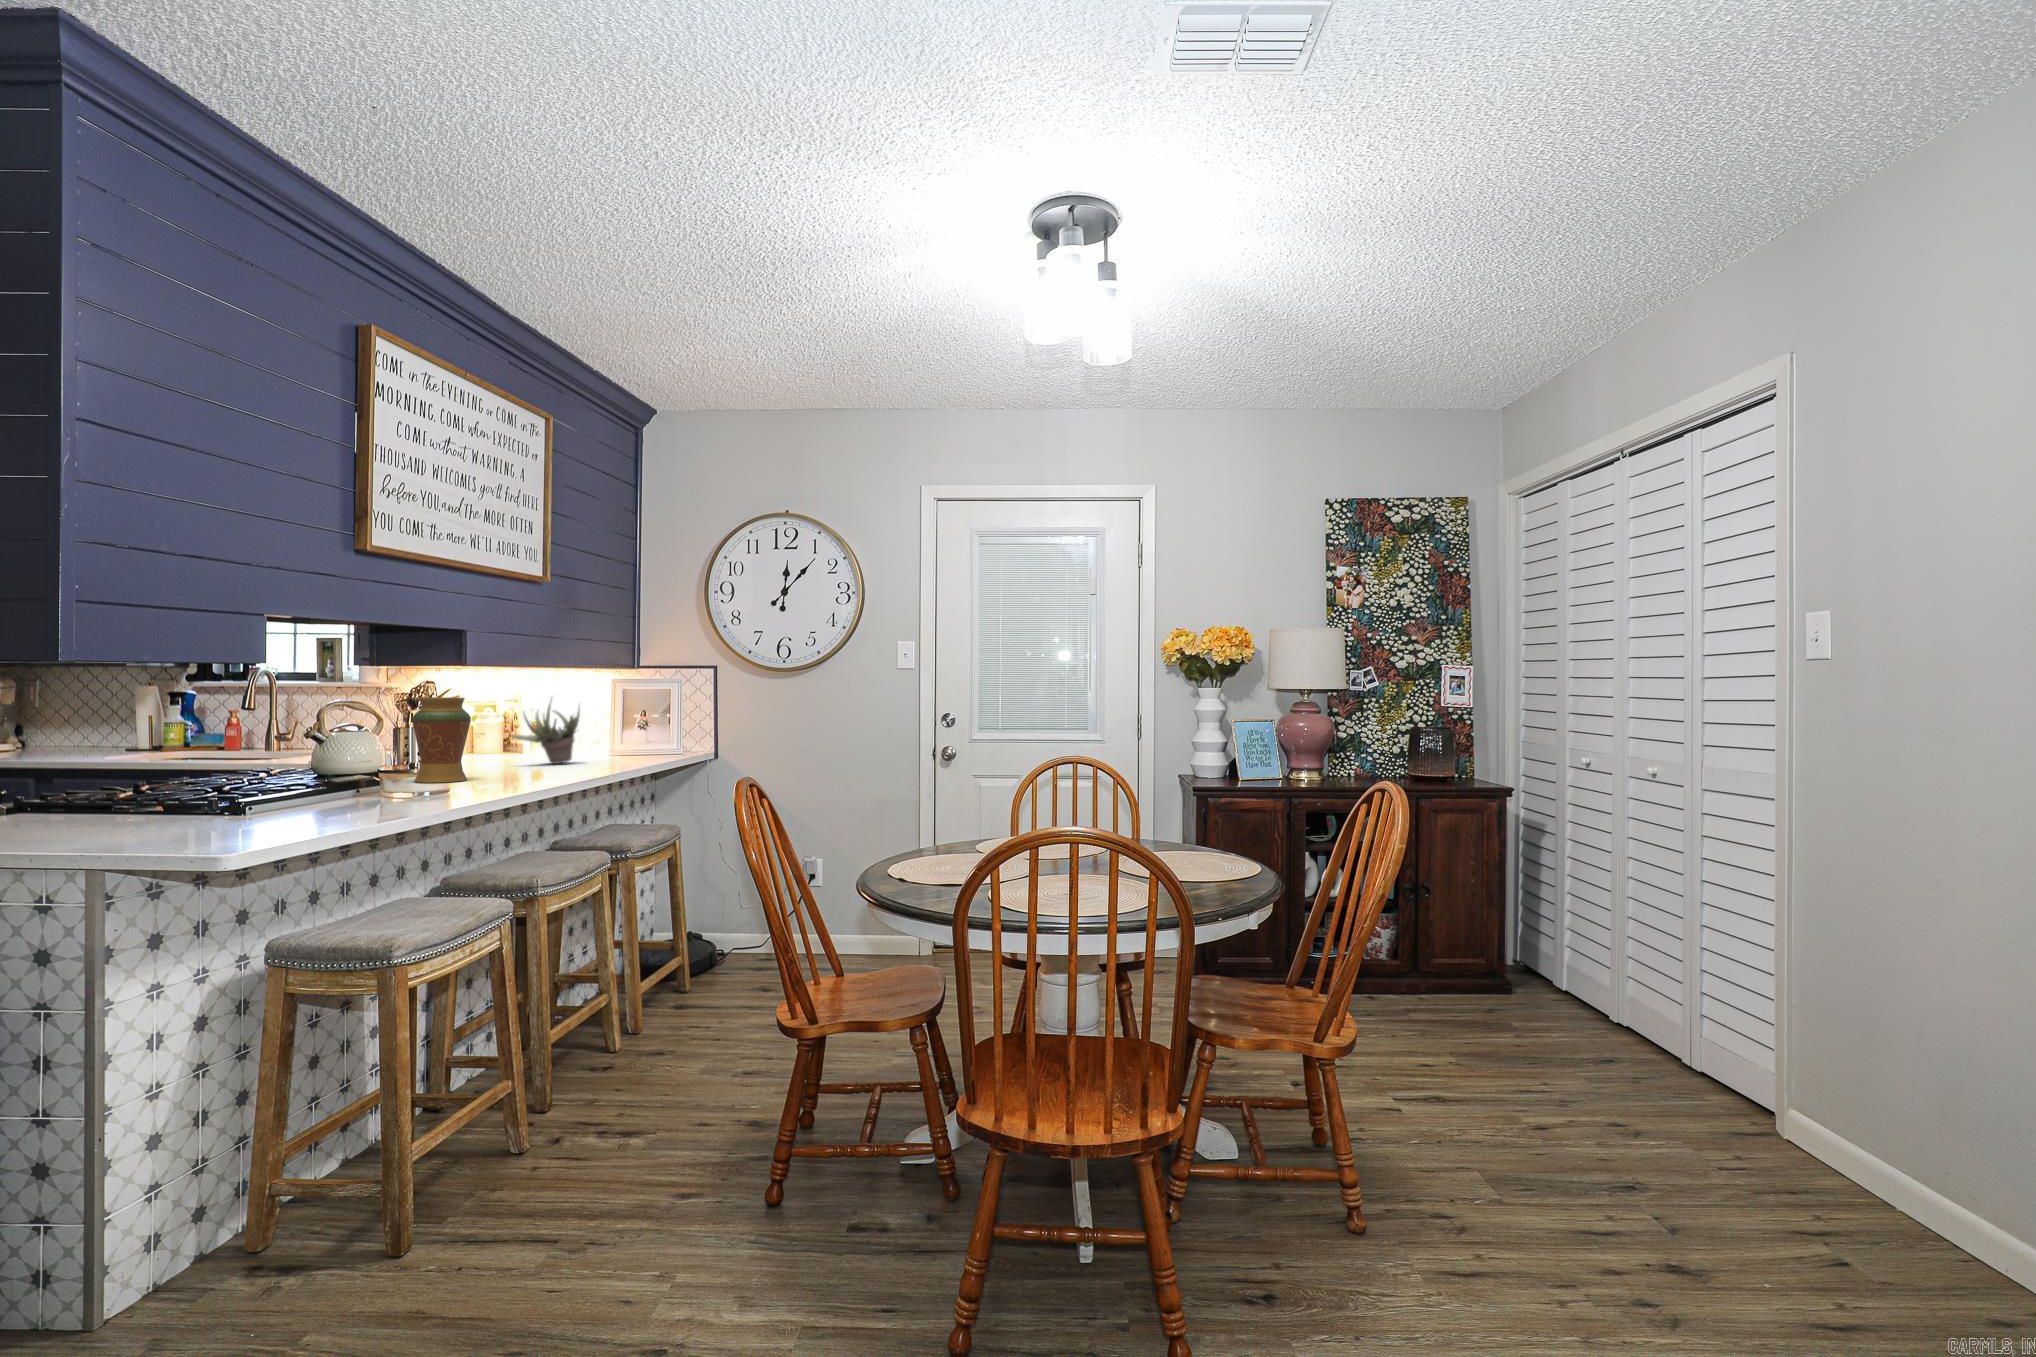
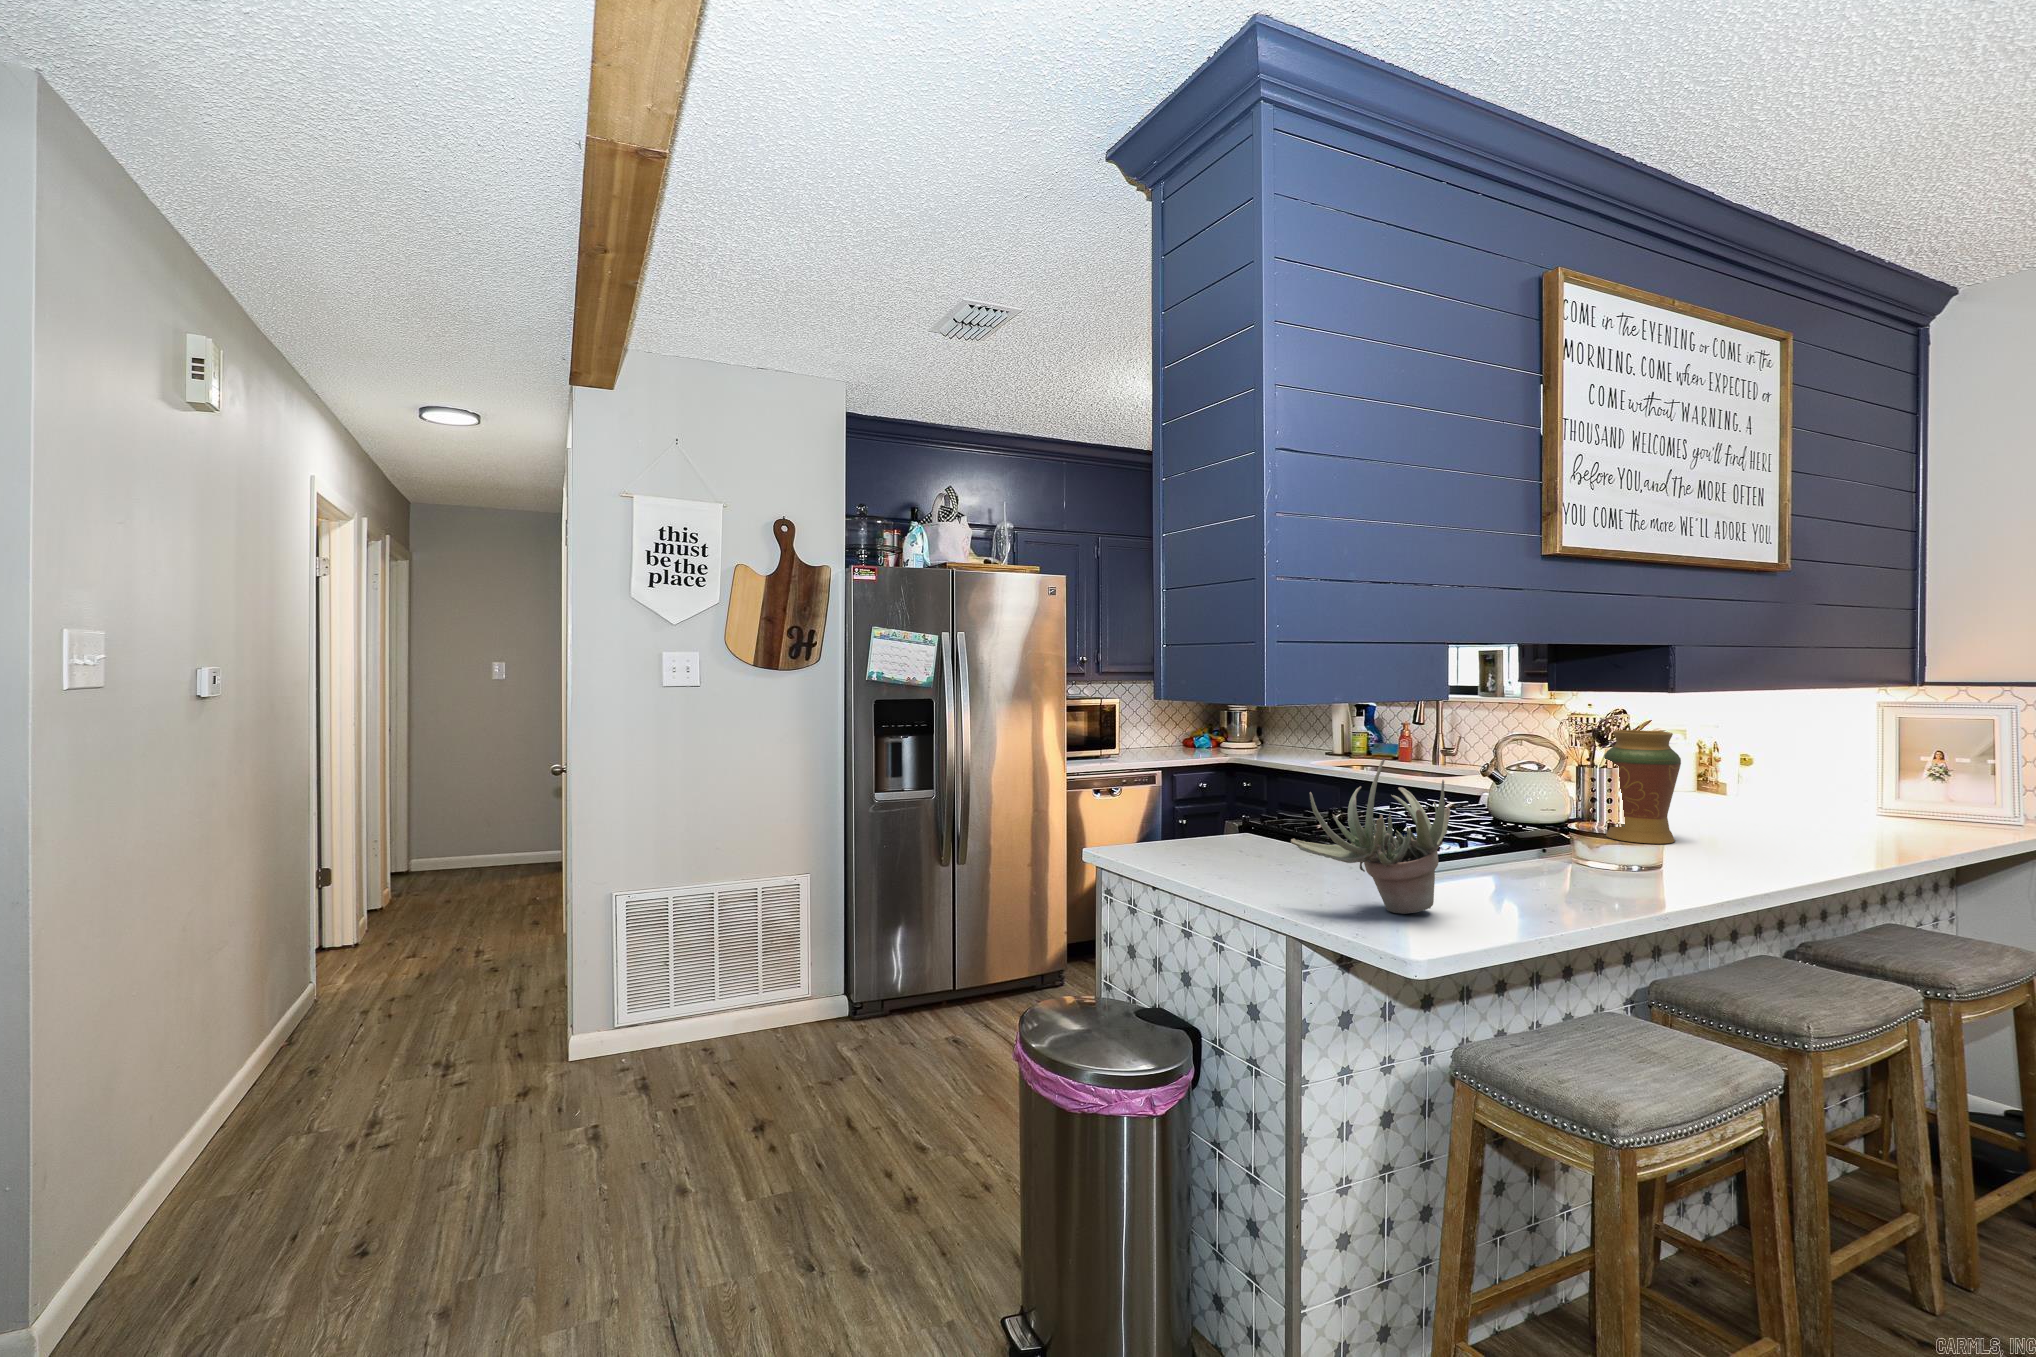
succulent plant: present [511,700,580,764] -> present [1291,759,1450,914]

